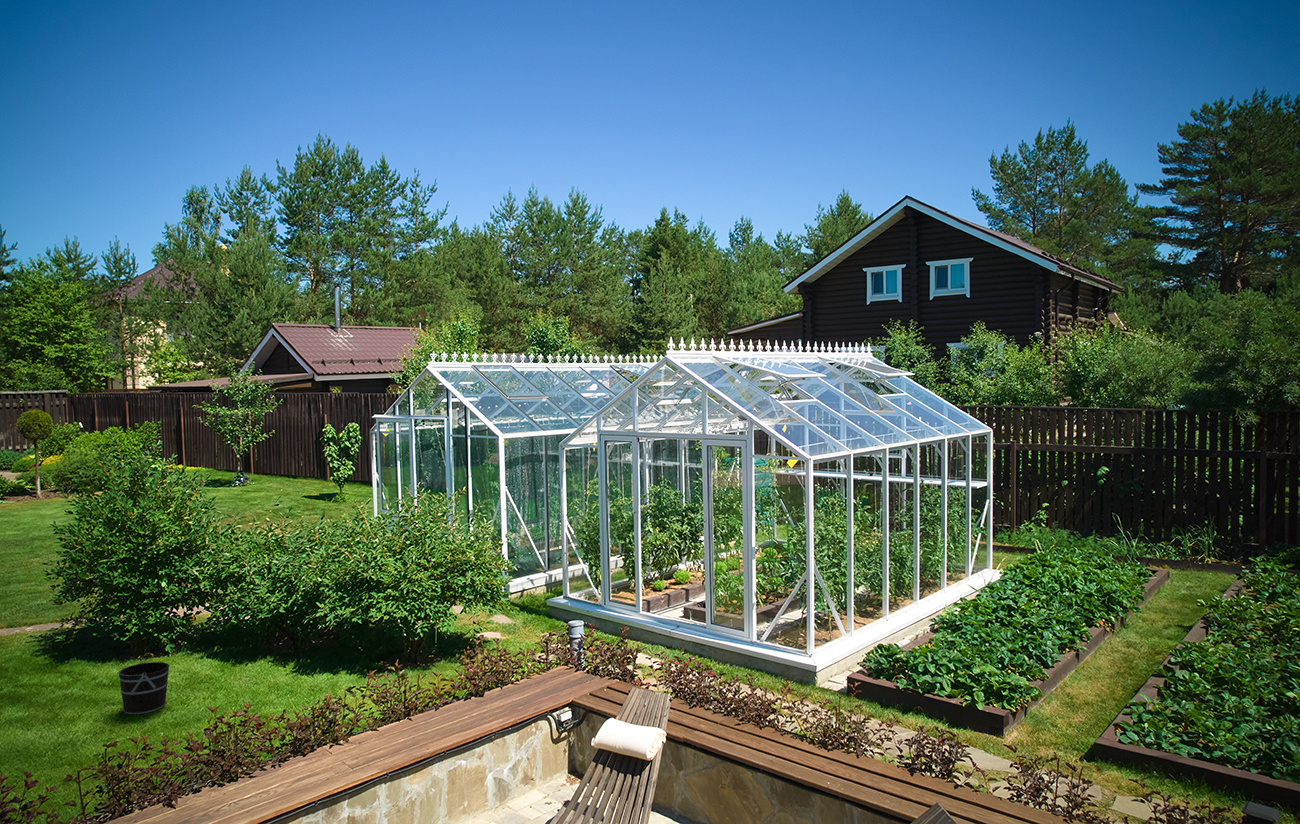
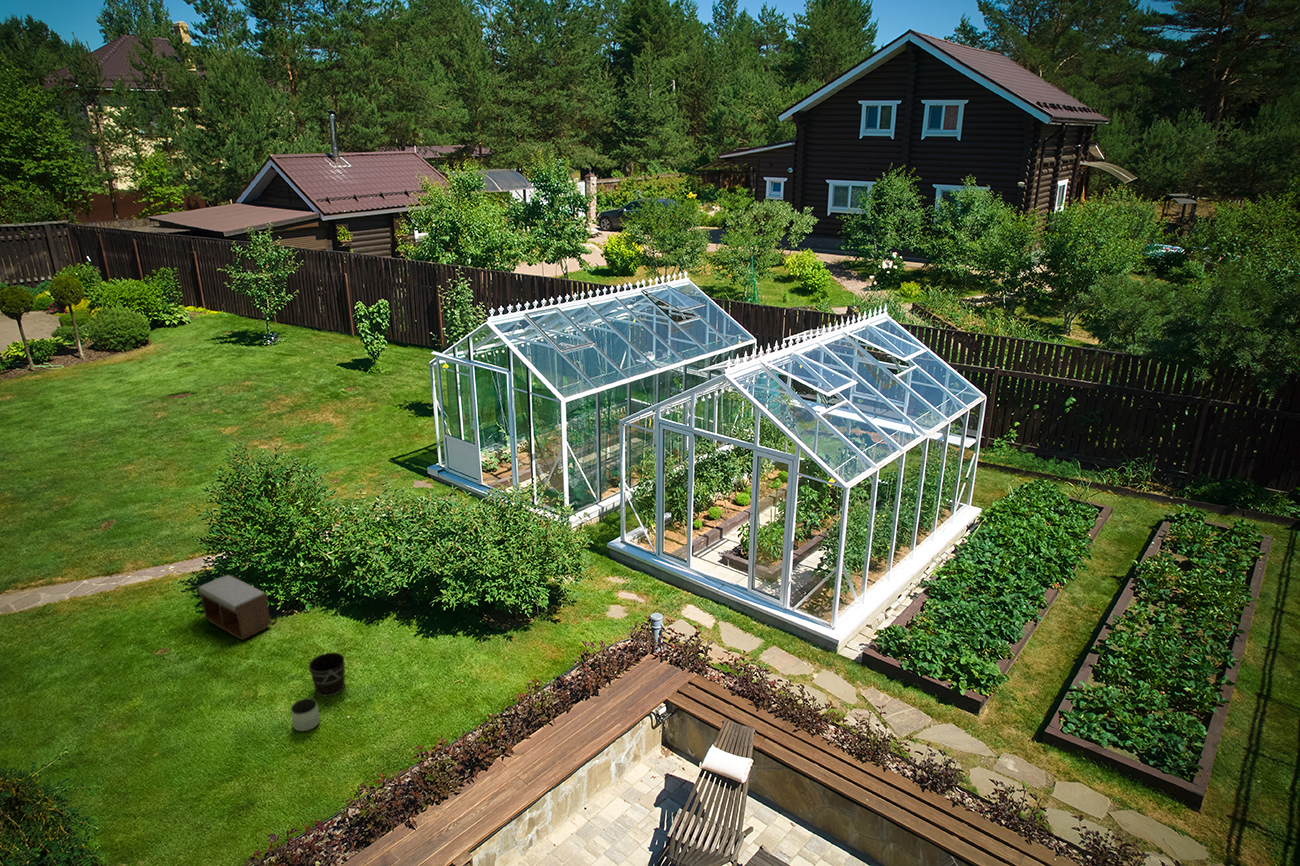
bench: none [27,602,106,671] -> present [198,575,272,640]
planter: none [73,702,113,742] -> present [291,698,320,731]

